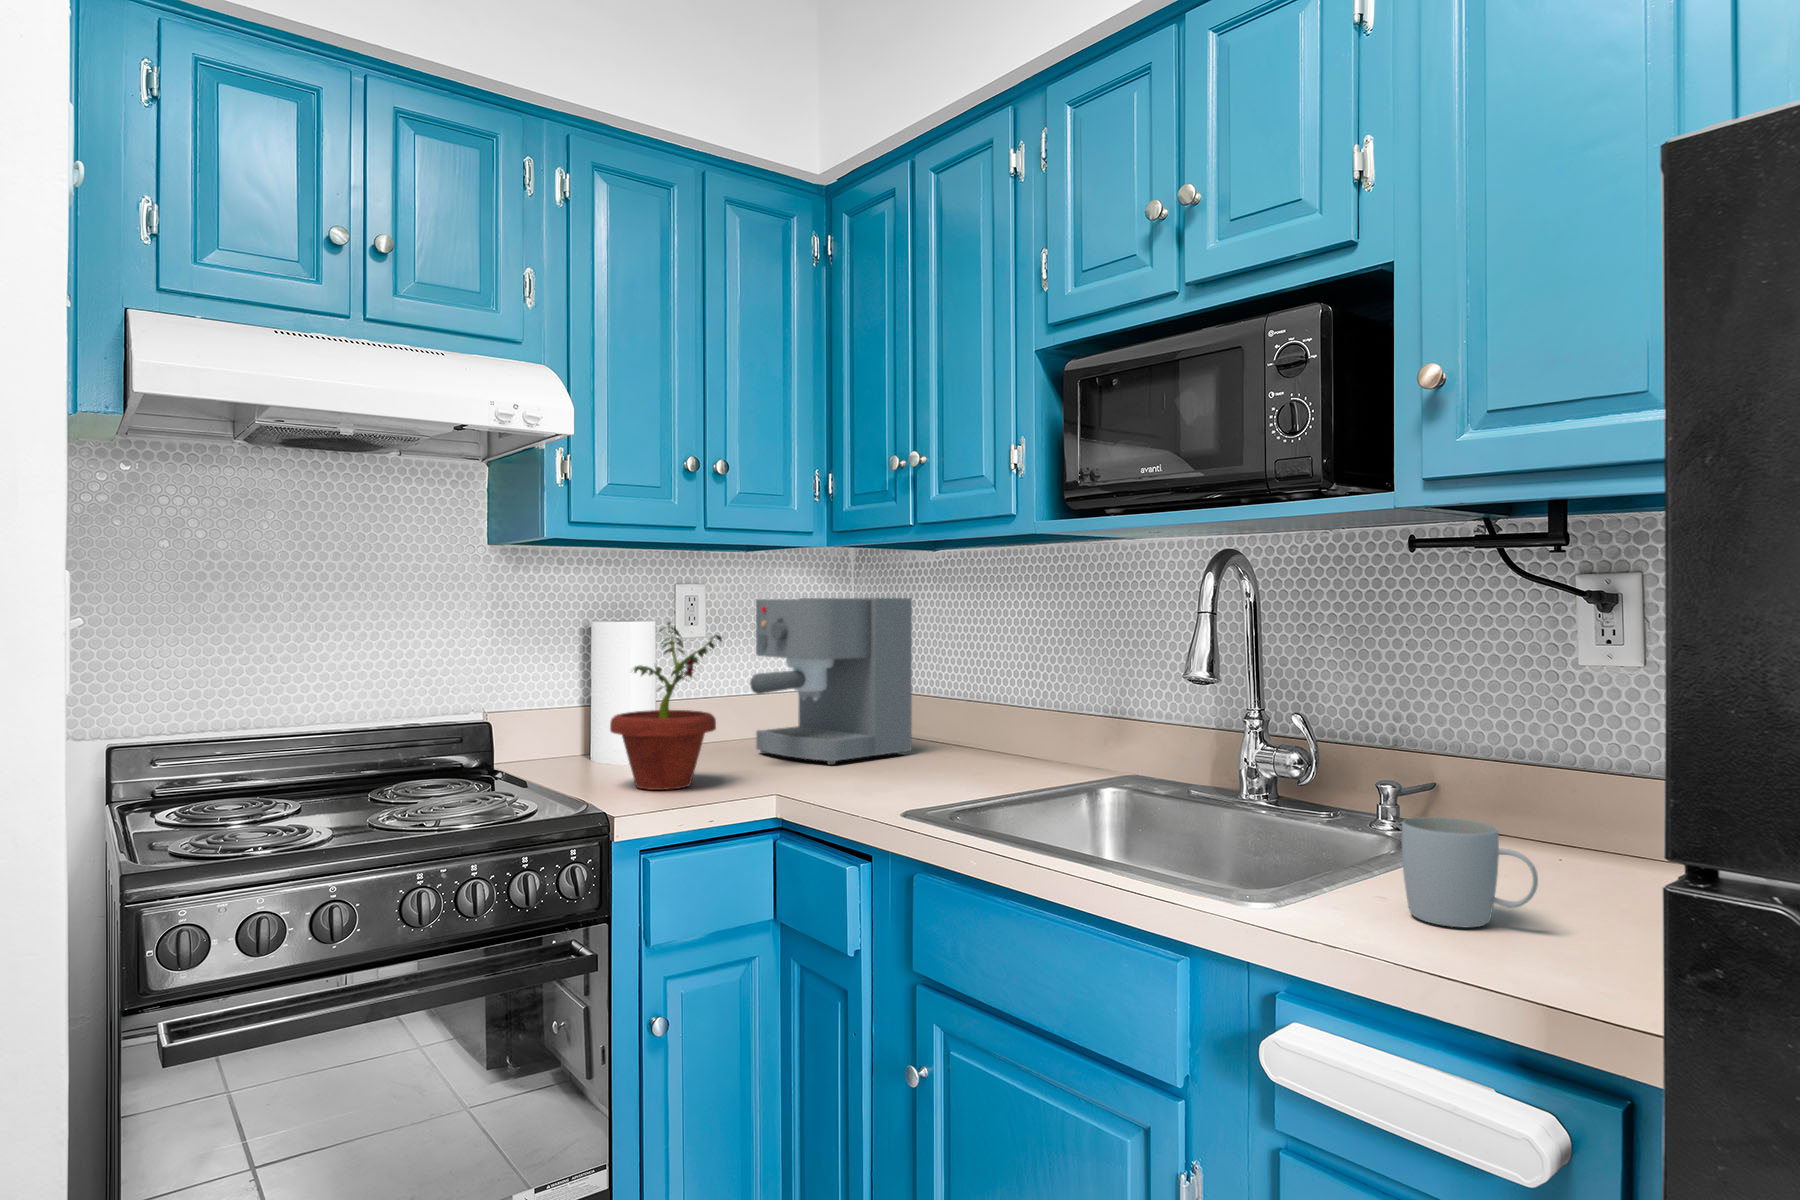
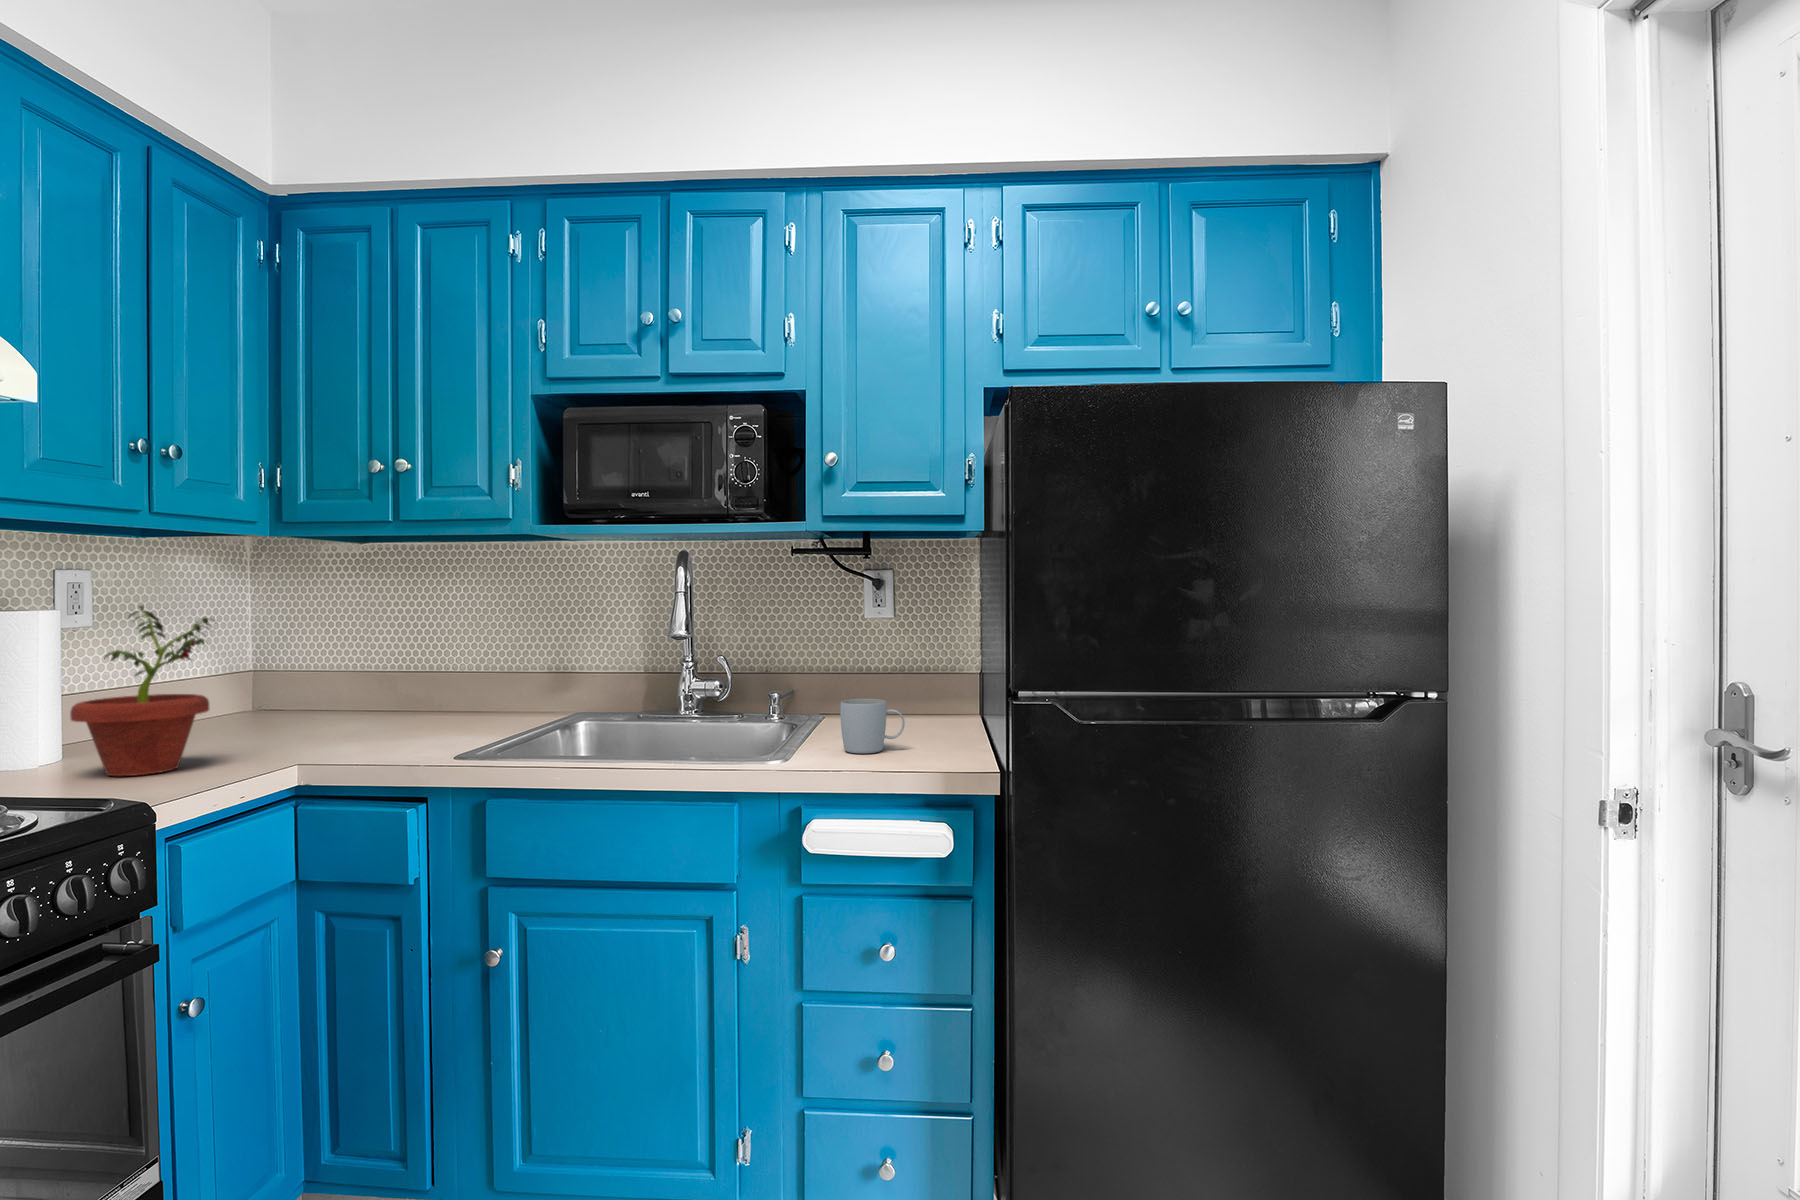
coffee maker: present [750,598,912,764] -> none [184,583,360,737]

